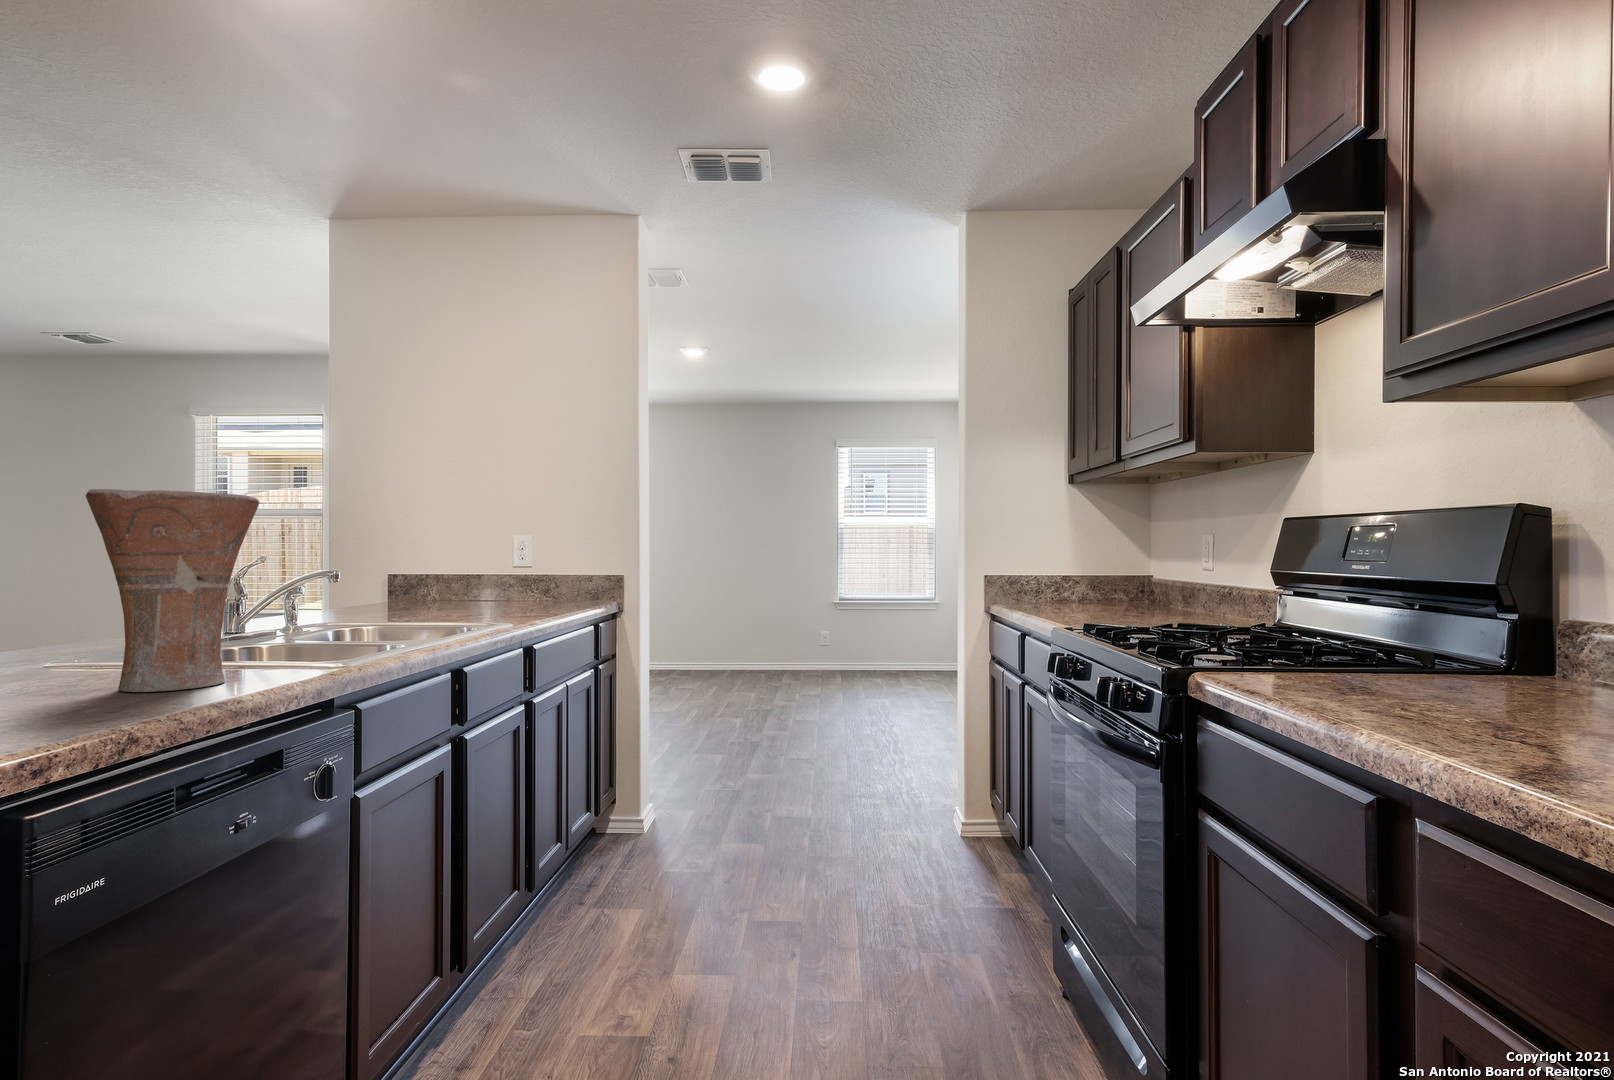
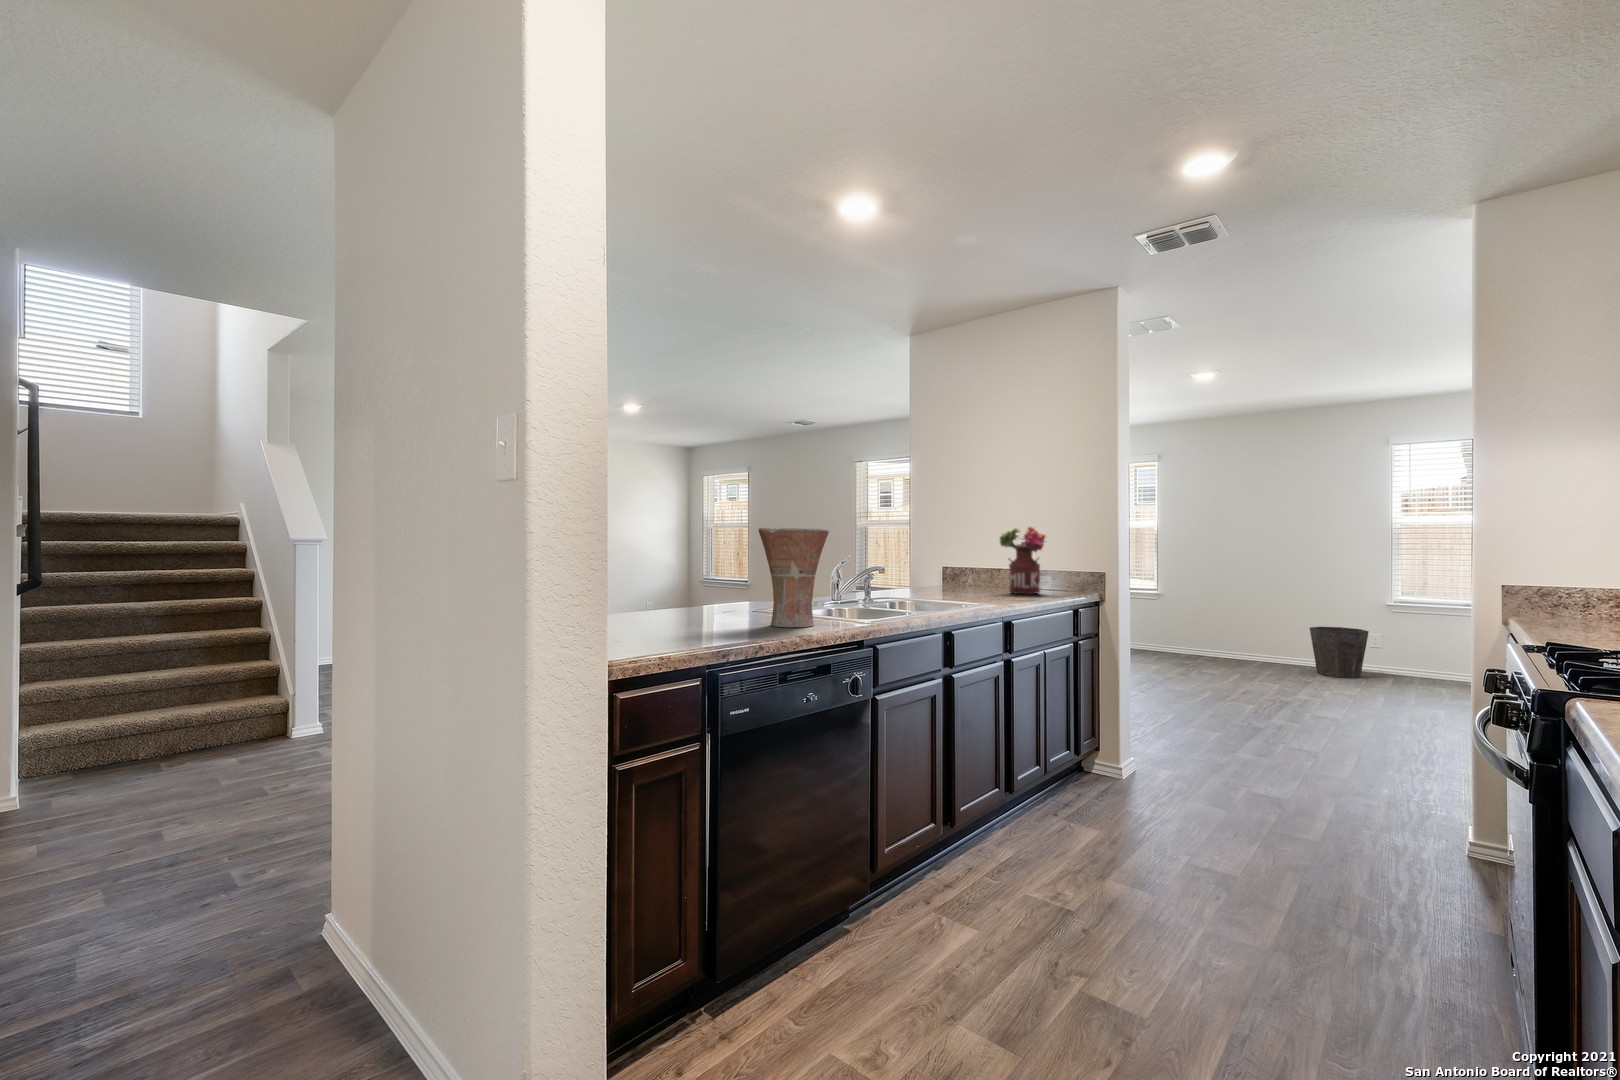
flower arrangement: none [481,518,548,610] -> present [1000,527,1047,594]
waste bin: none [766,629,813,678] -> present [1310,627,1368,678]

